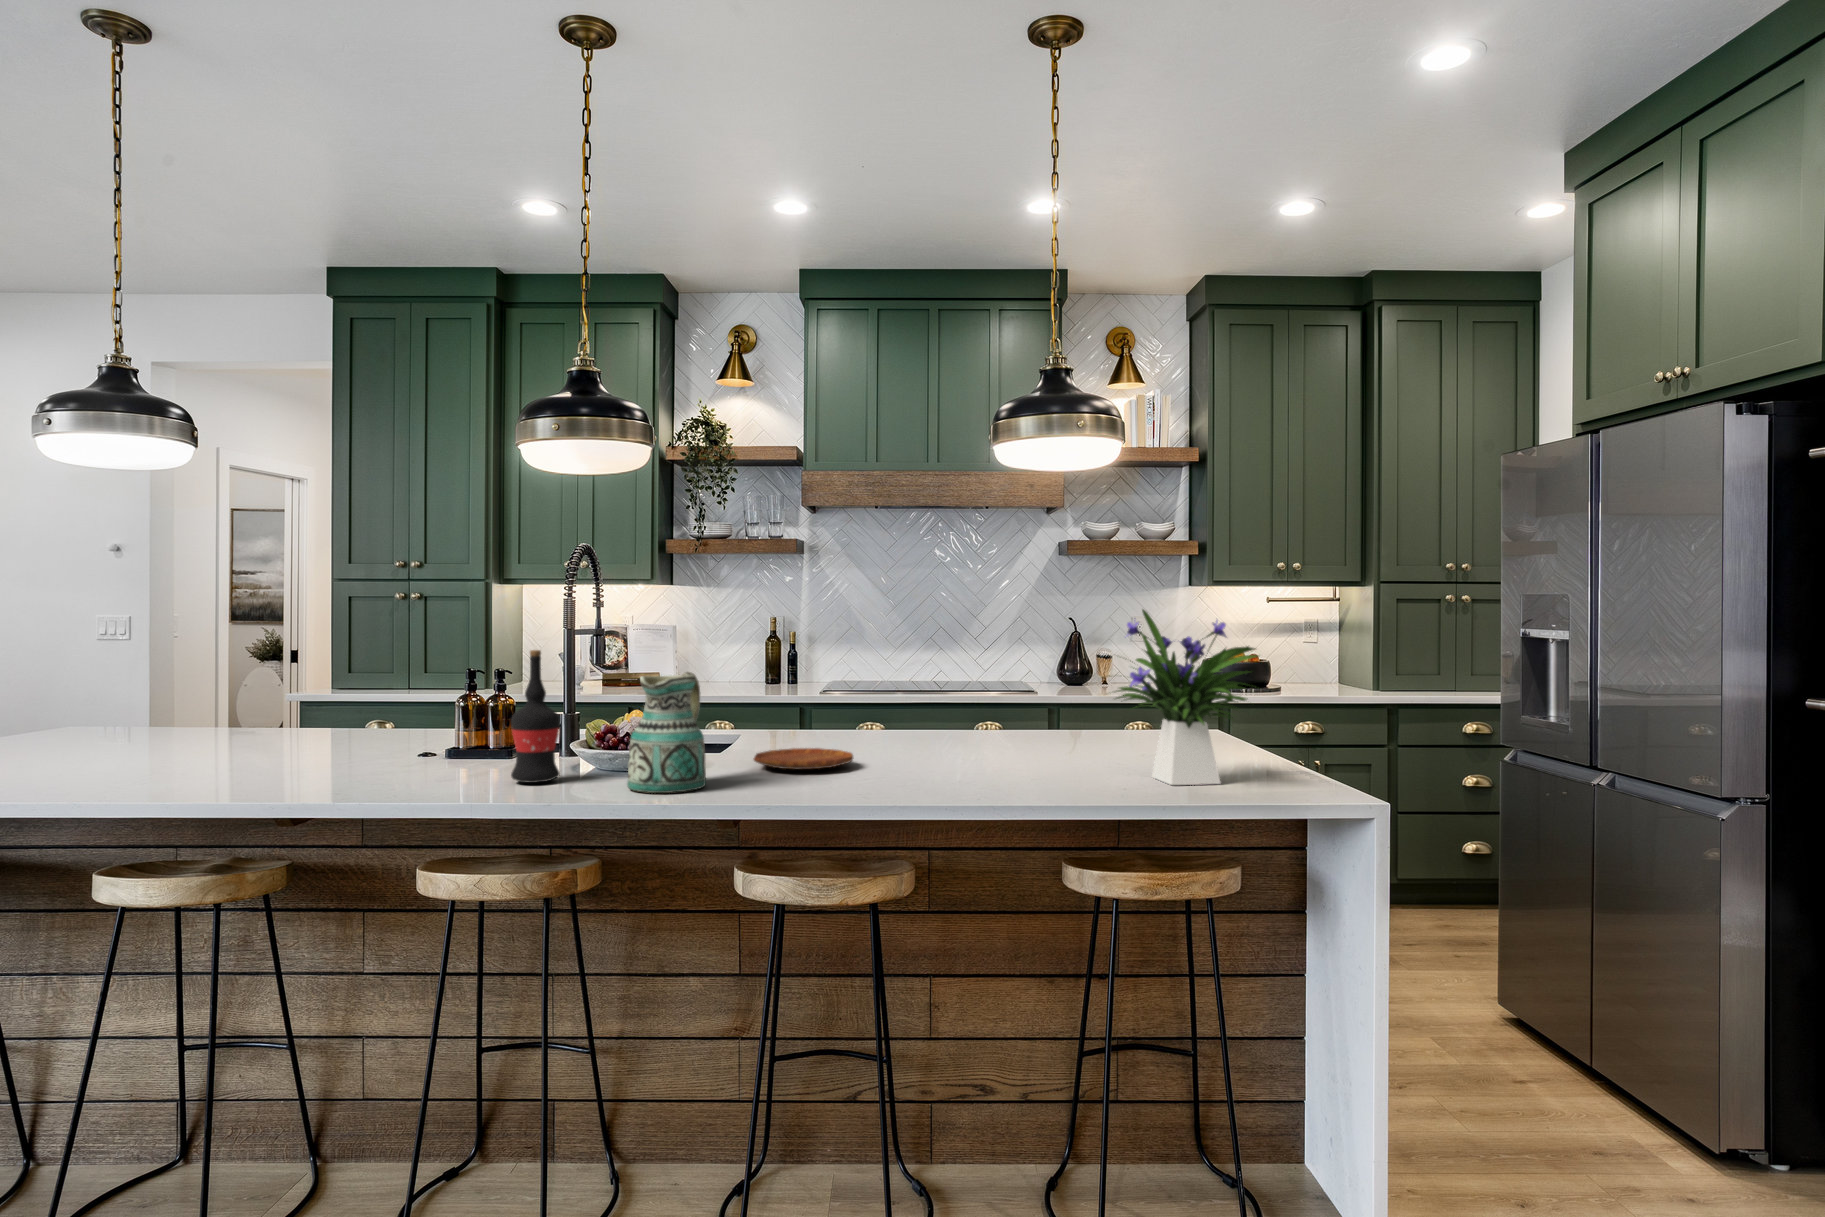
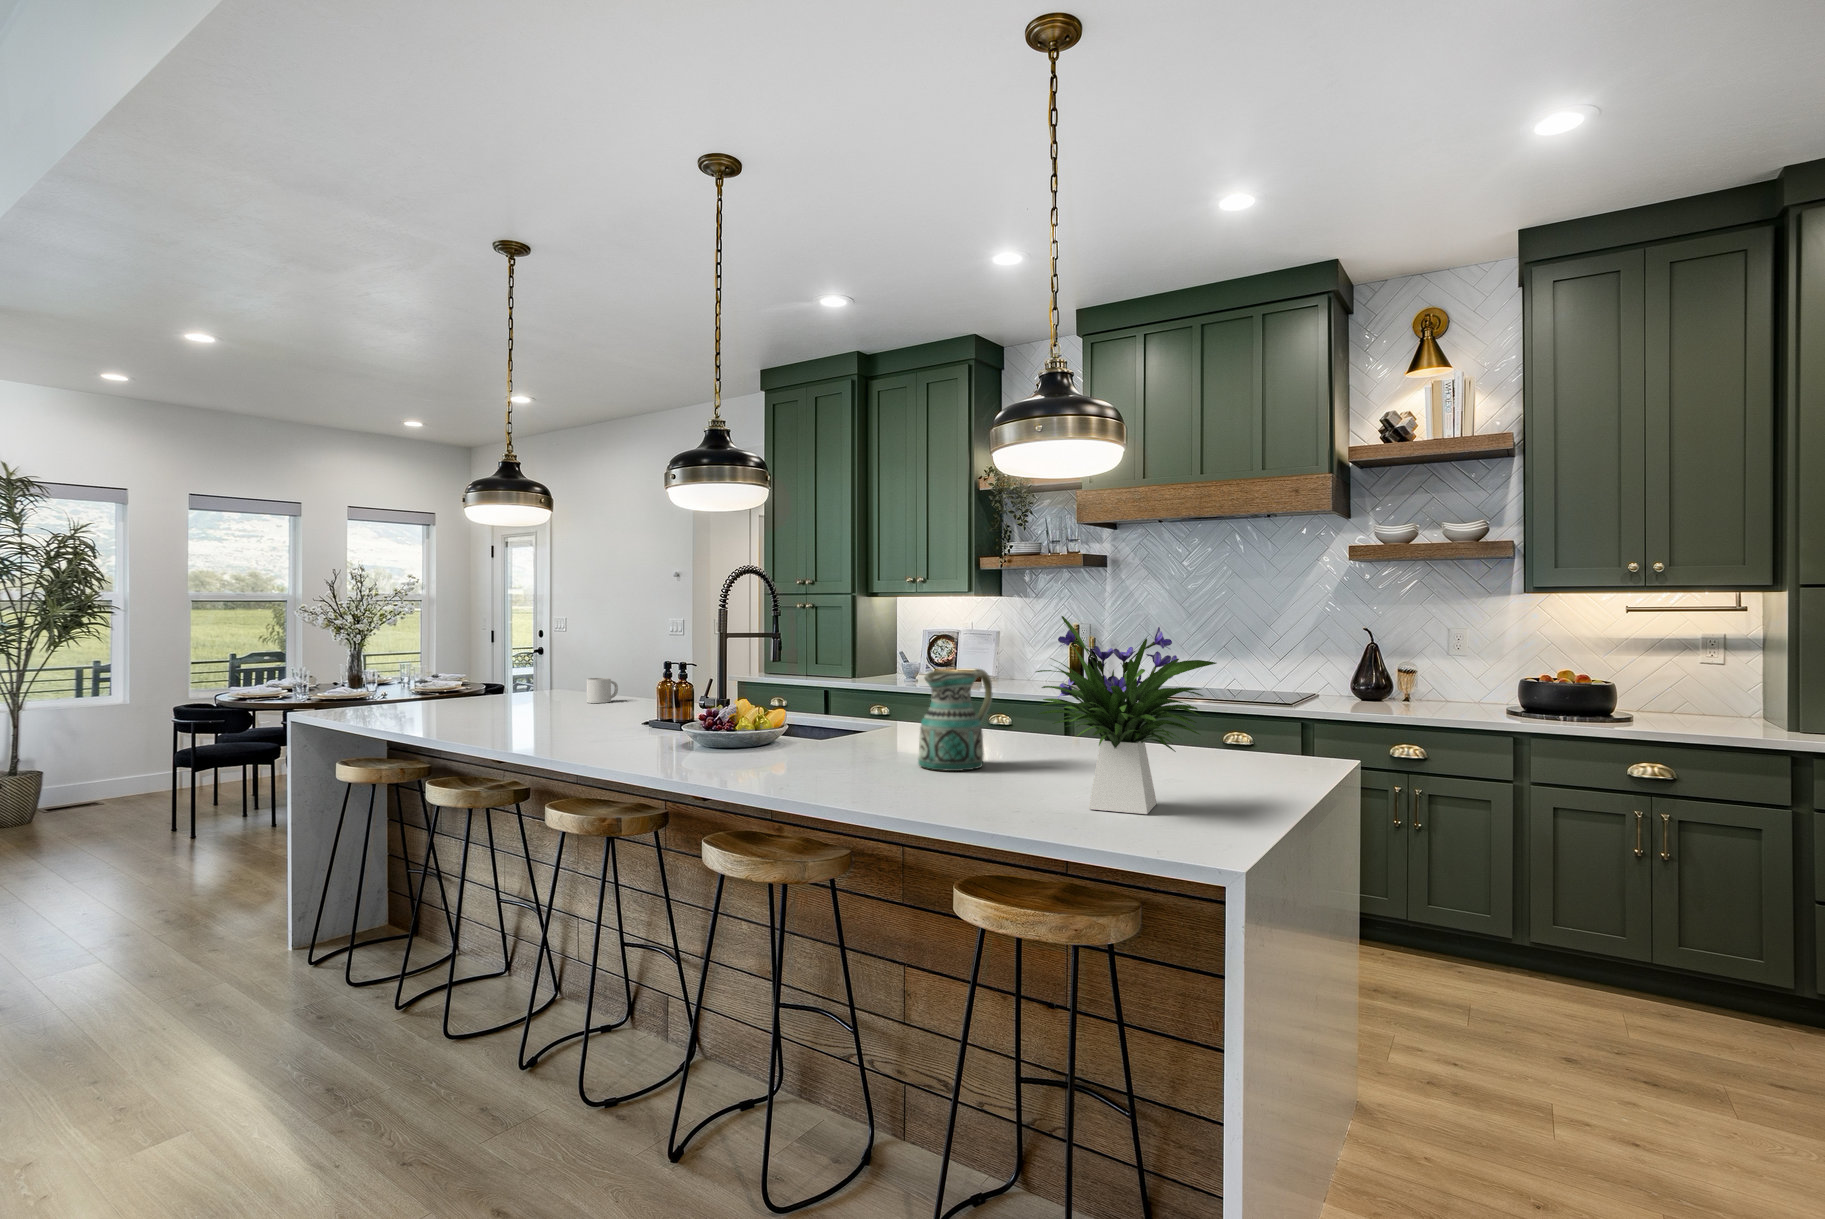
wine bottle: present [511,650,560,783] -> none [617,646,654,749]
ceramic pitcher: present [627,672,706,793] -> present [918,669,992,771]
mug: none [201,701,243,738] -> present [587,678,618,703]
tray: present [753,748,853,769] -> none [795,739,885,758]

